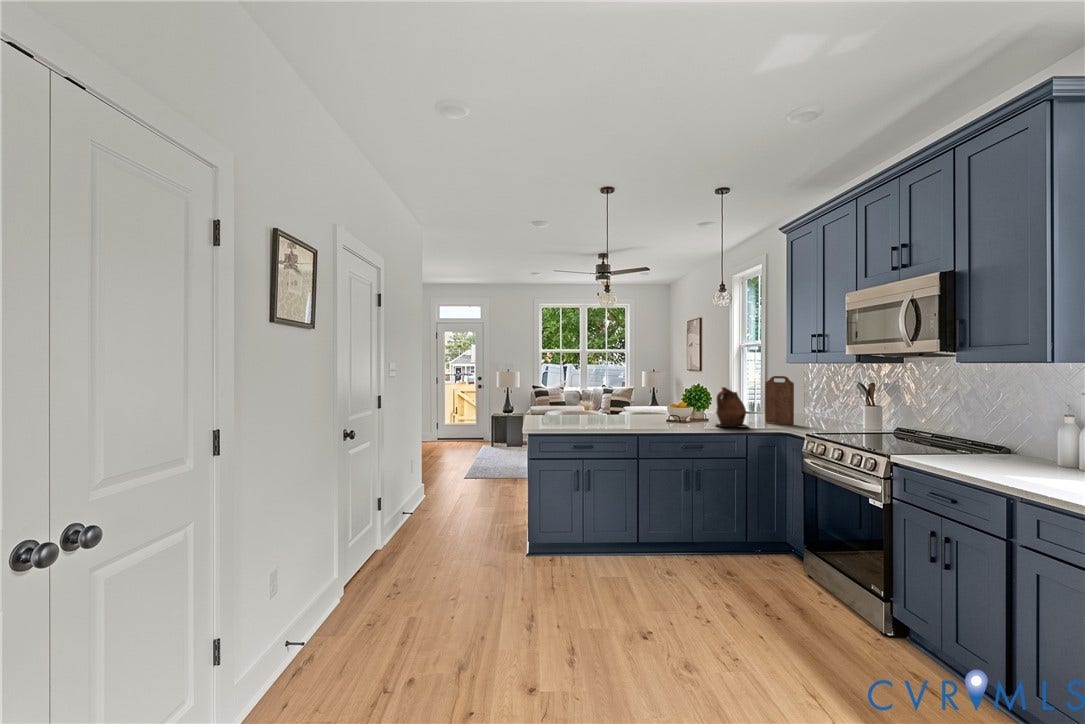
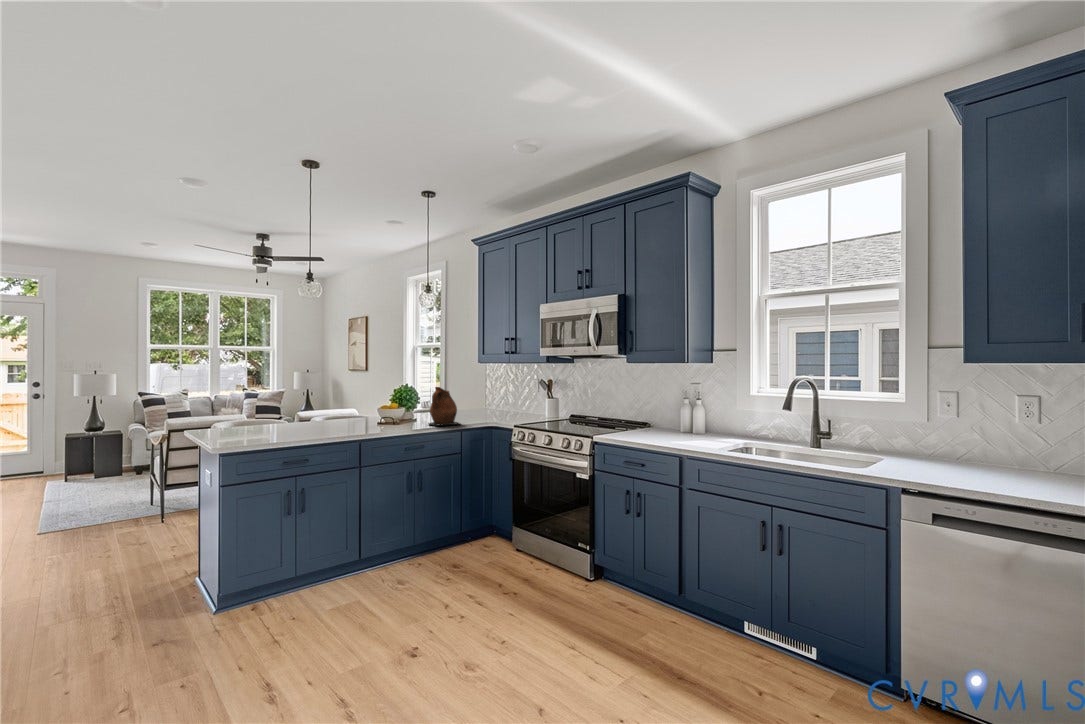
cutting board: present [765,376,794,425] -> none [466,375,491,418]

